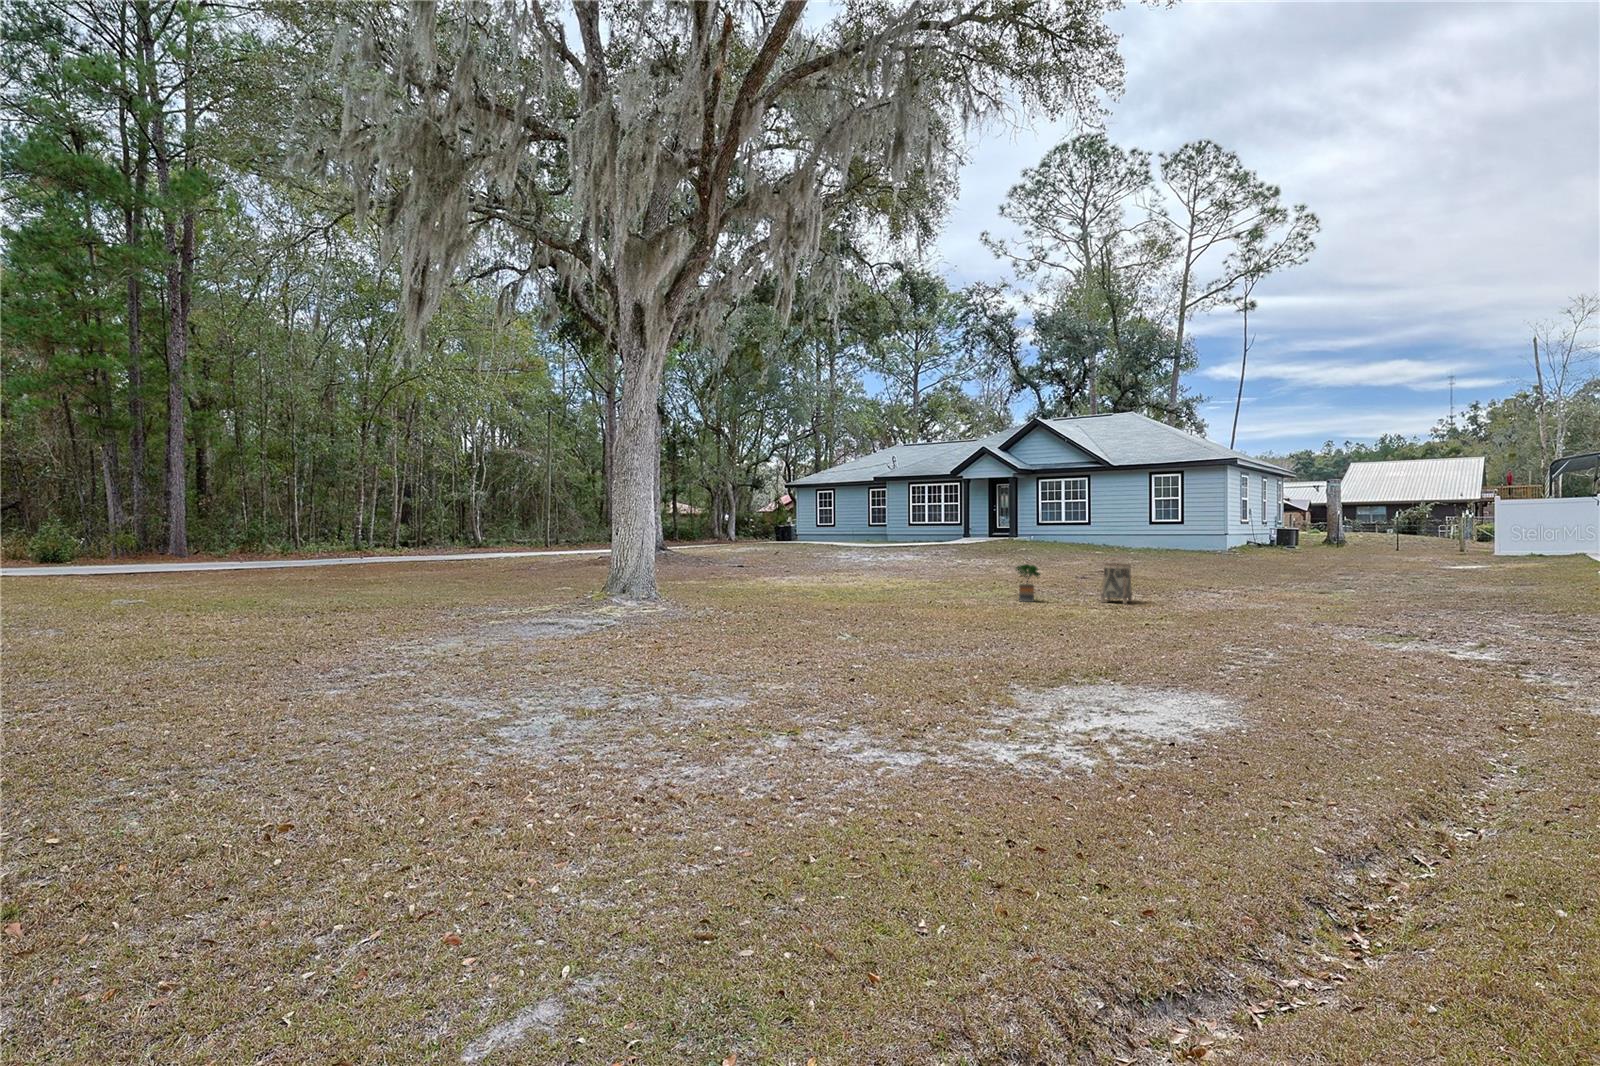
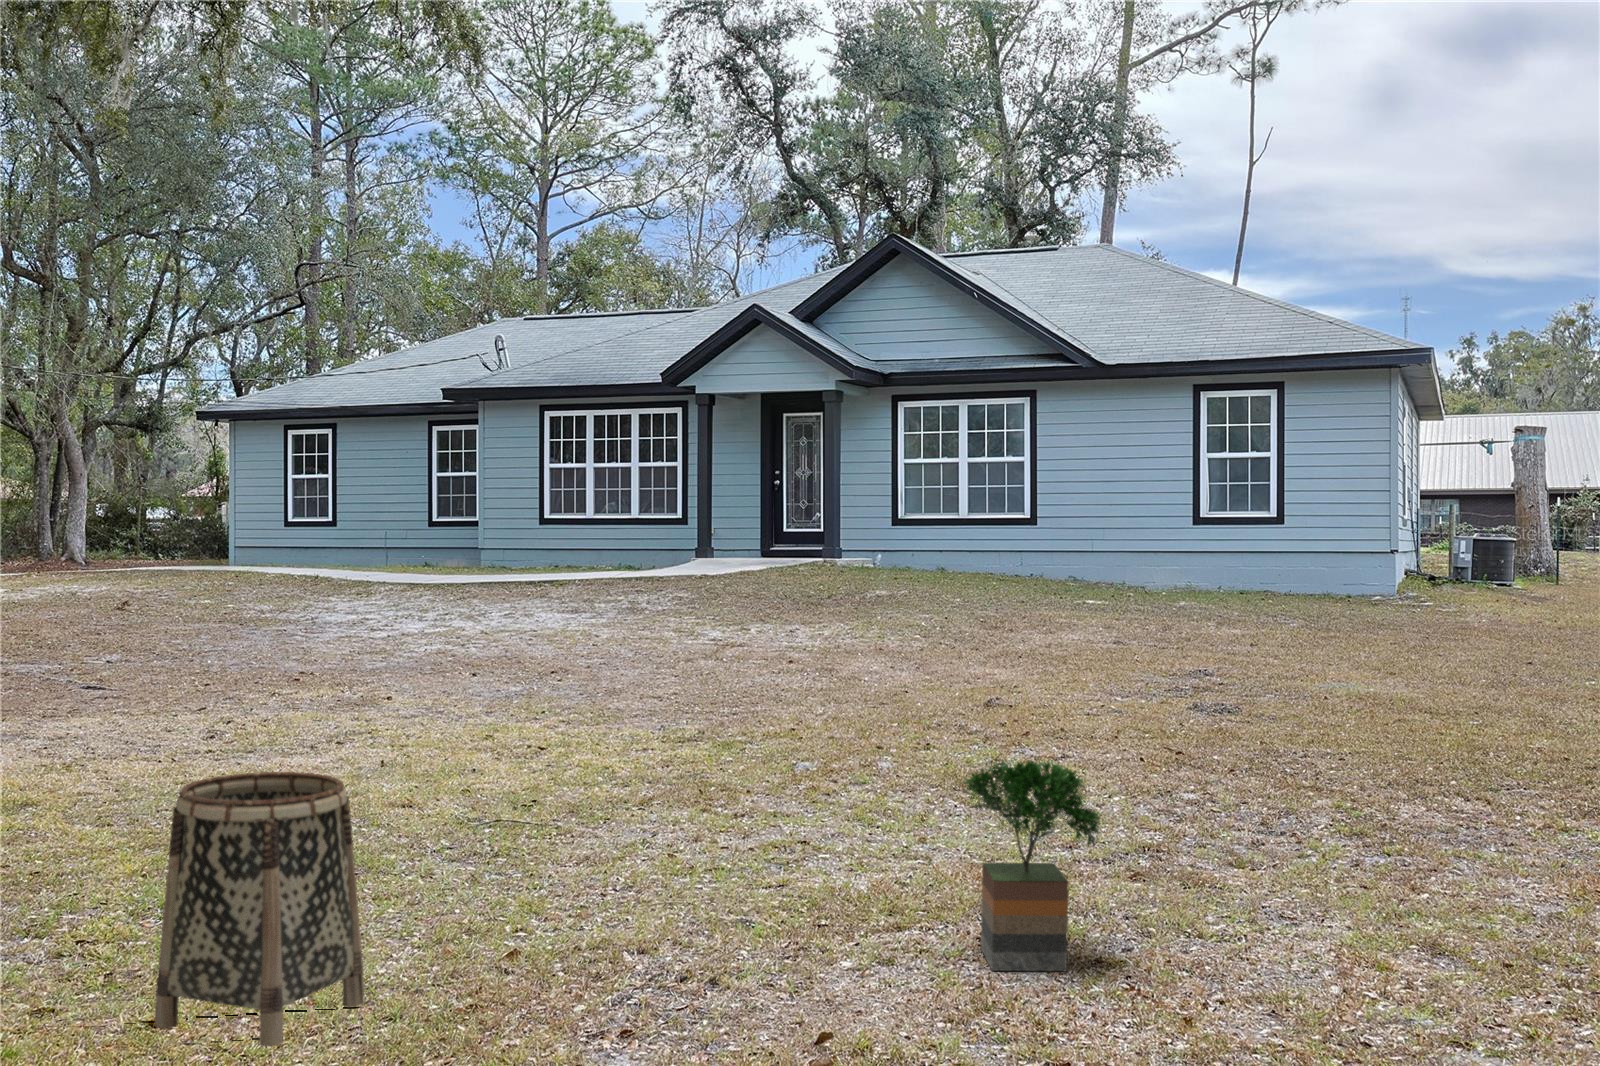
basket: present [1101,564,1132,604] -> present [155,772,364,1047]

